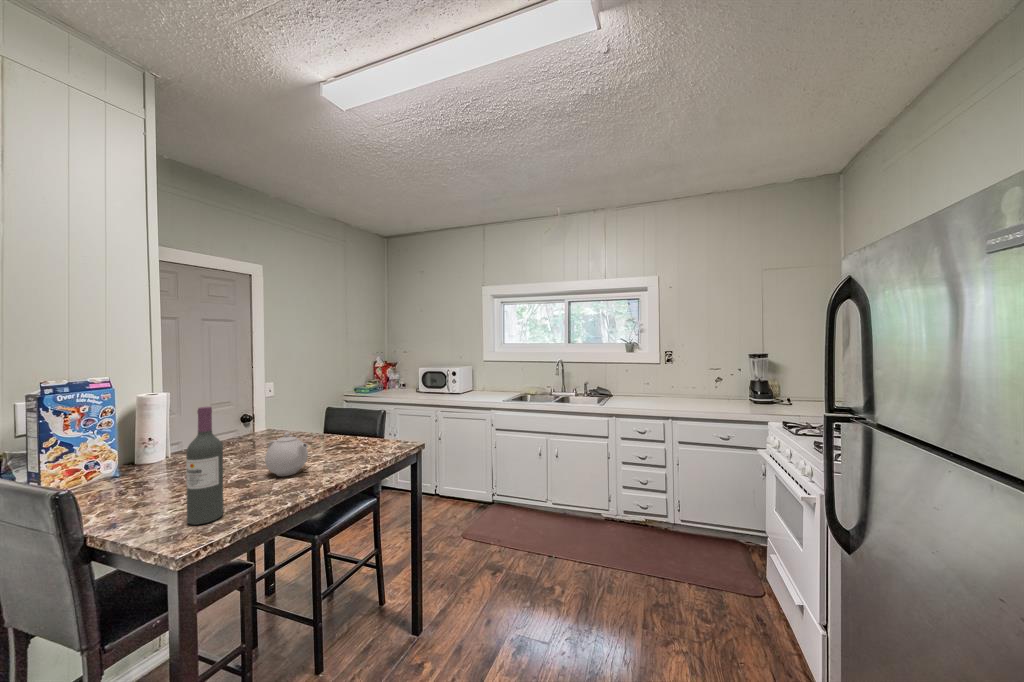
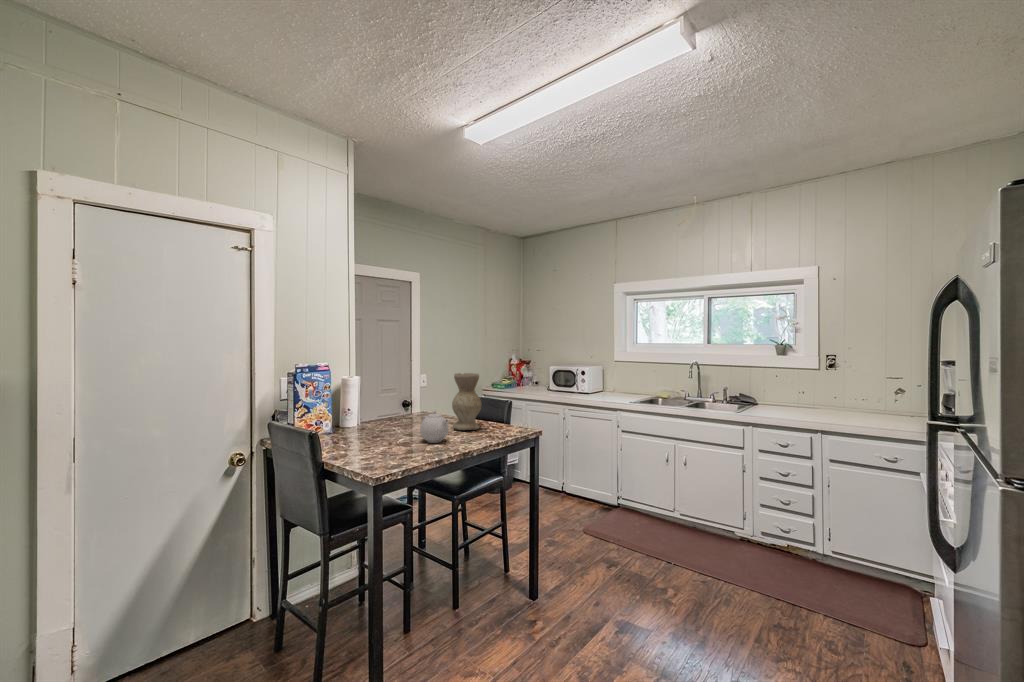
vase: none [312,381,352,452] -> present [452,373,482,430]
wine bottle: present [186,407,223,525] -> none [376,386,397,463]

